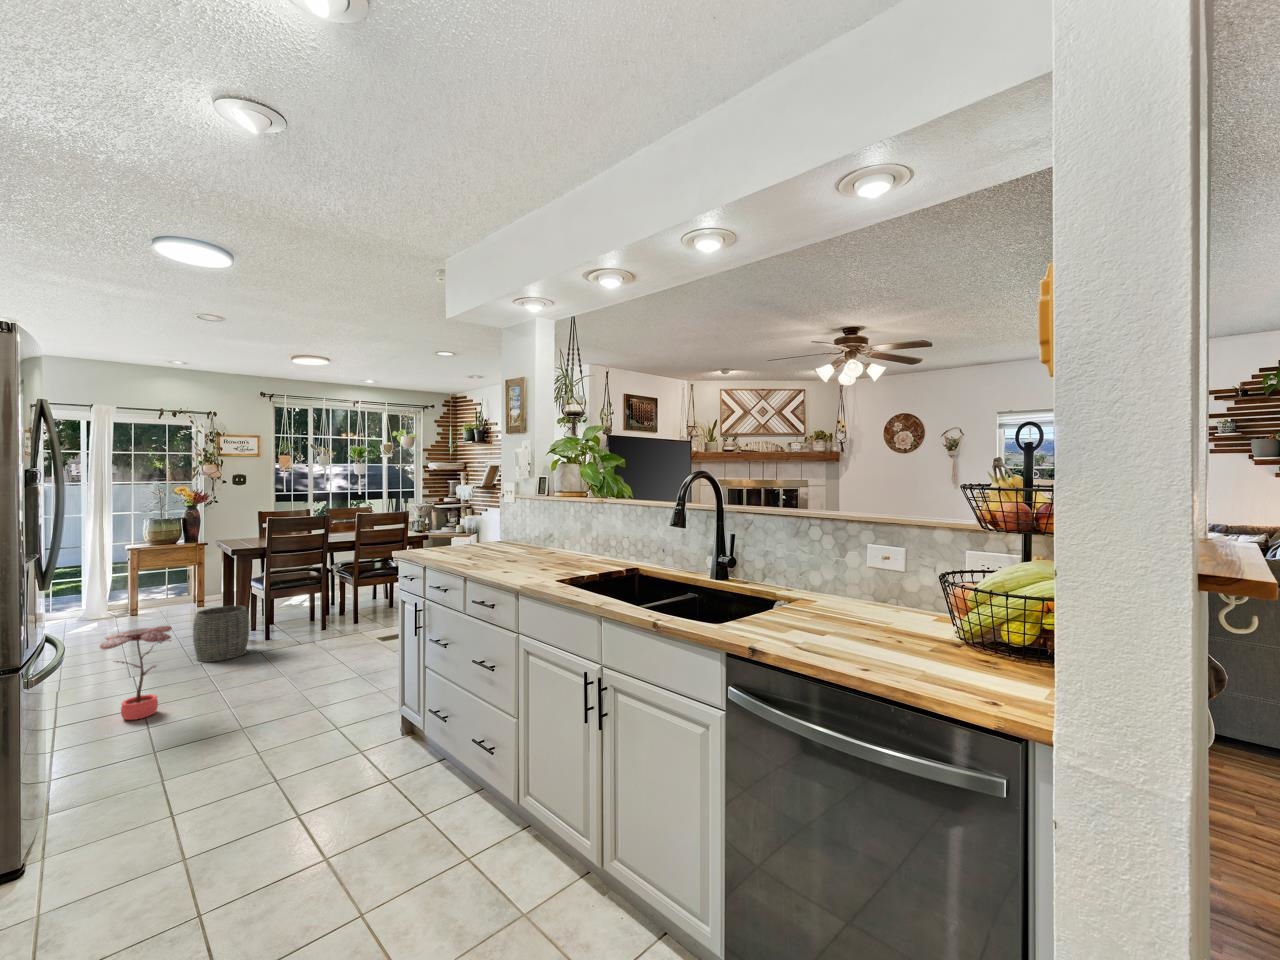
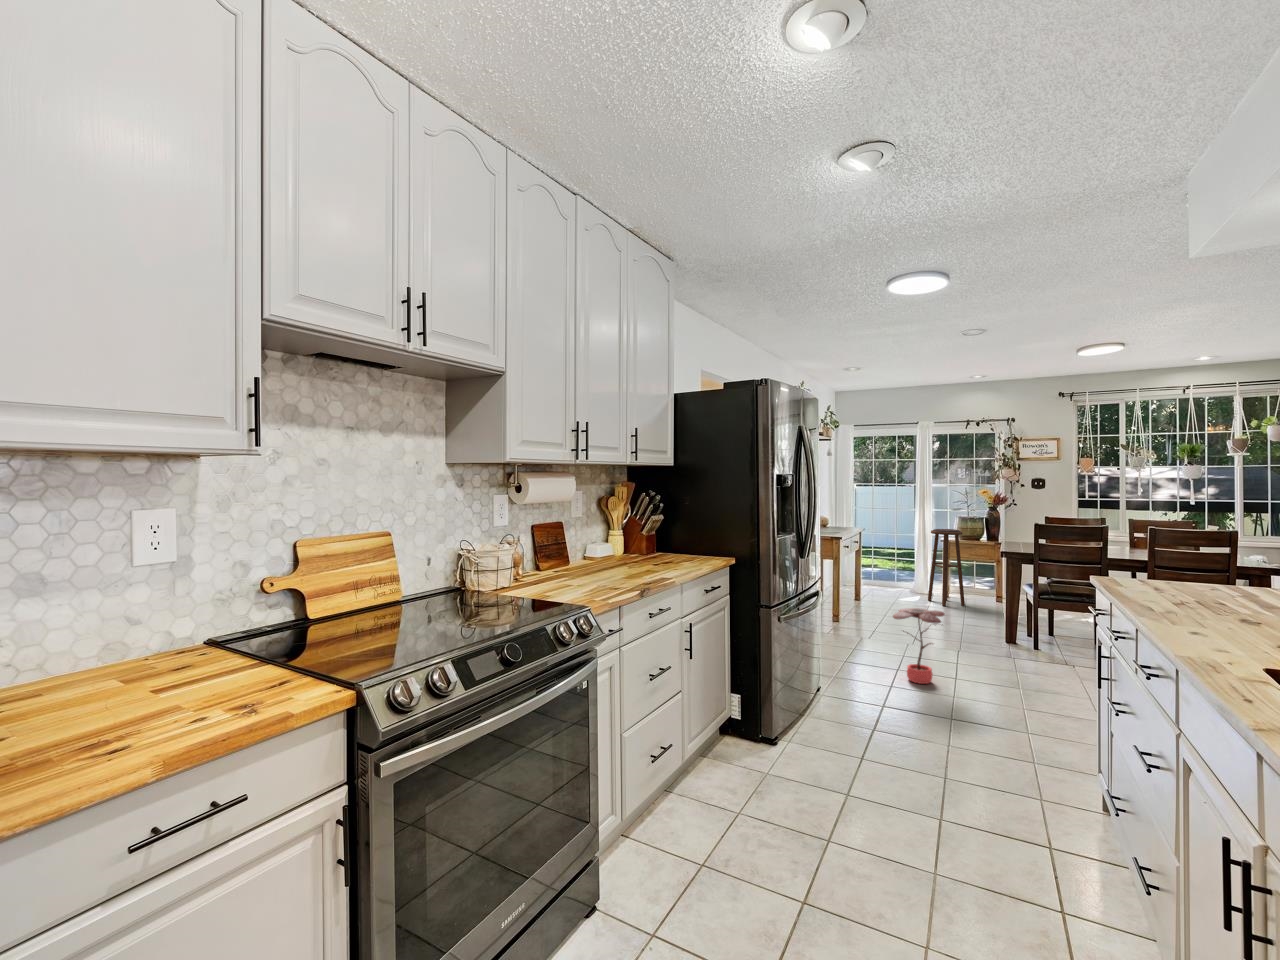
stool: none [112,533,165,624] -> present [928,529,965,606]
woven basket: present [193,606,249,662] -> none [973,605,1024,658]

